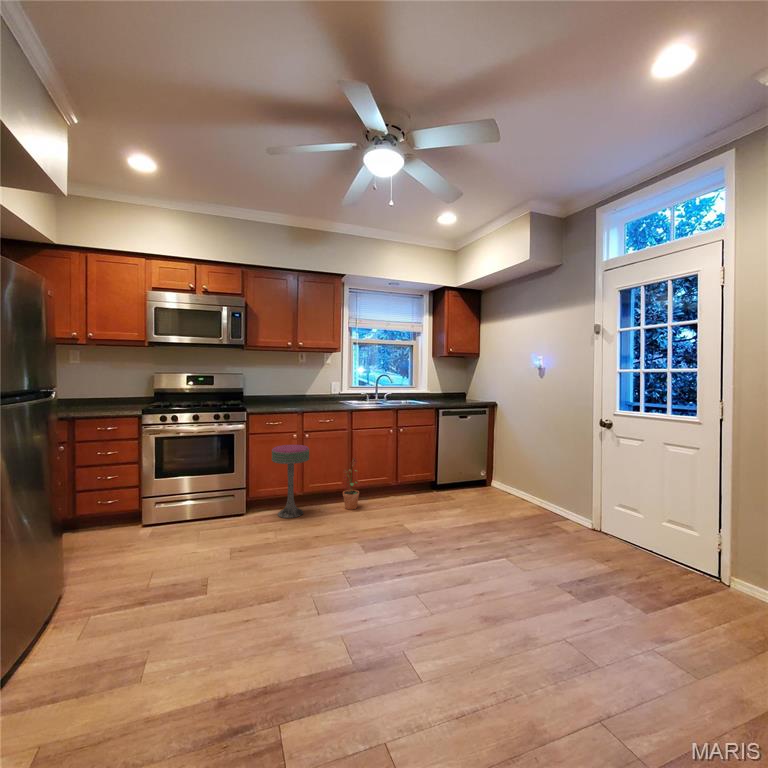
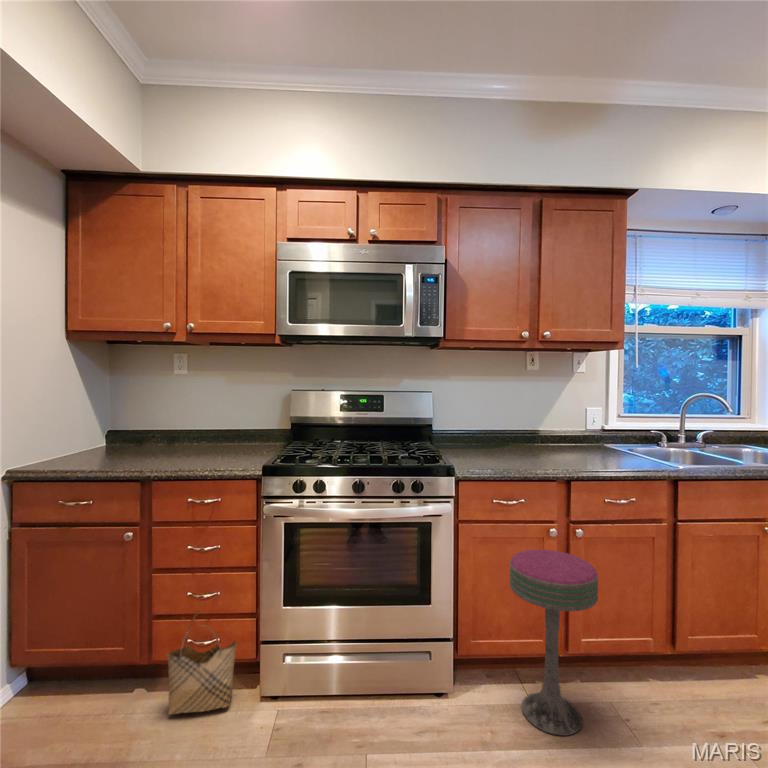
potted plant: present [343,458,359,510] -> none [657,592,717,727]
woven basket: none [87,485,128,535] -> present [167,615,237,715]

